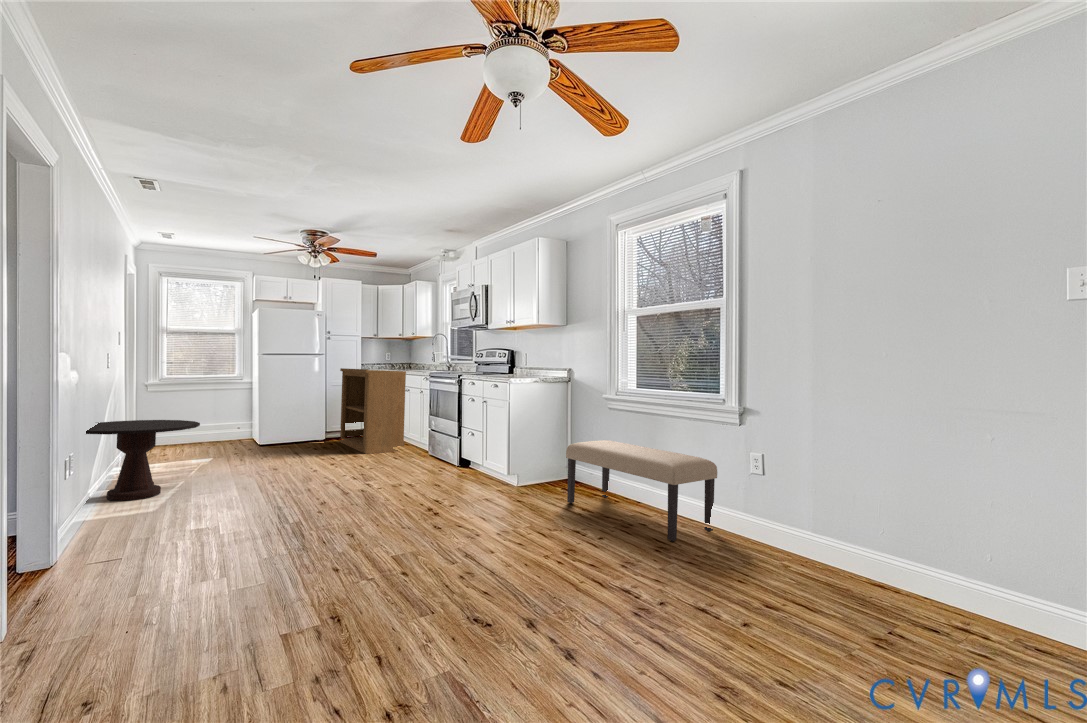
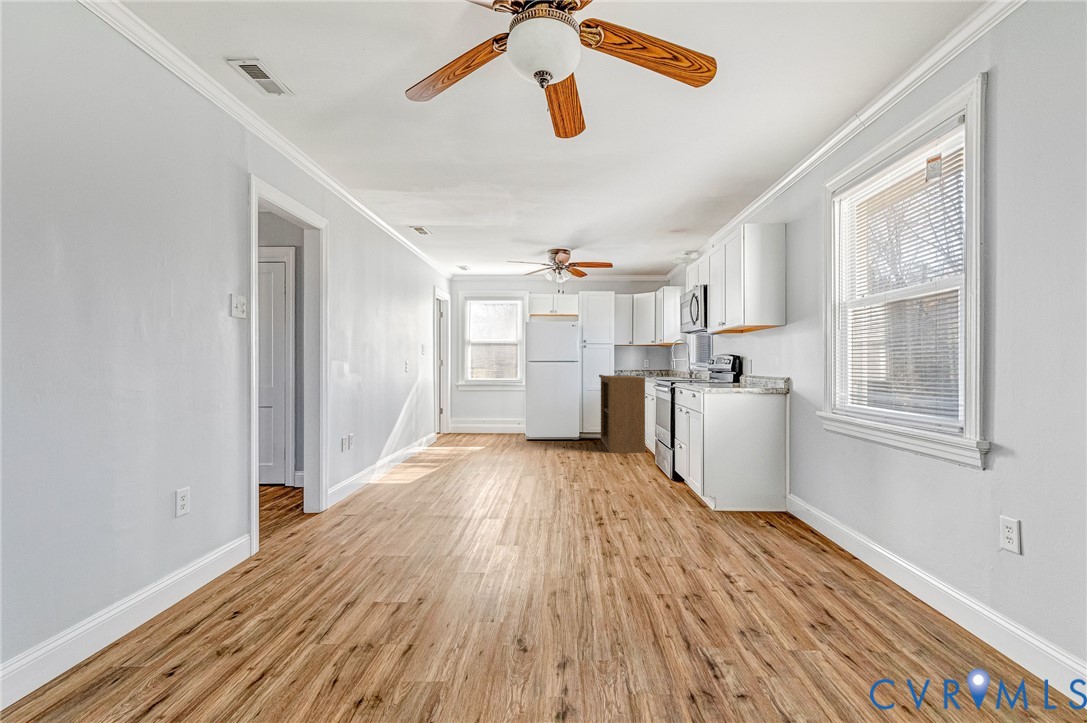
side table: present [86,420,200,501] -> none [393,417,467,473]
bench: present [566,440,717,541] -> none [753,467,948,622]

